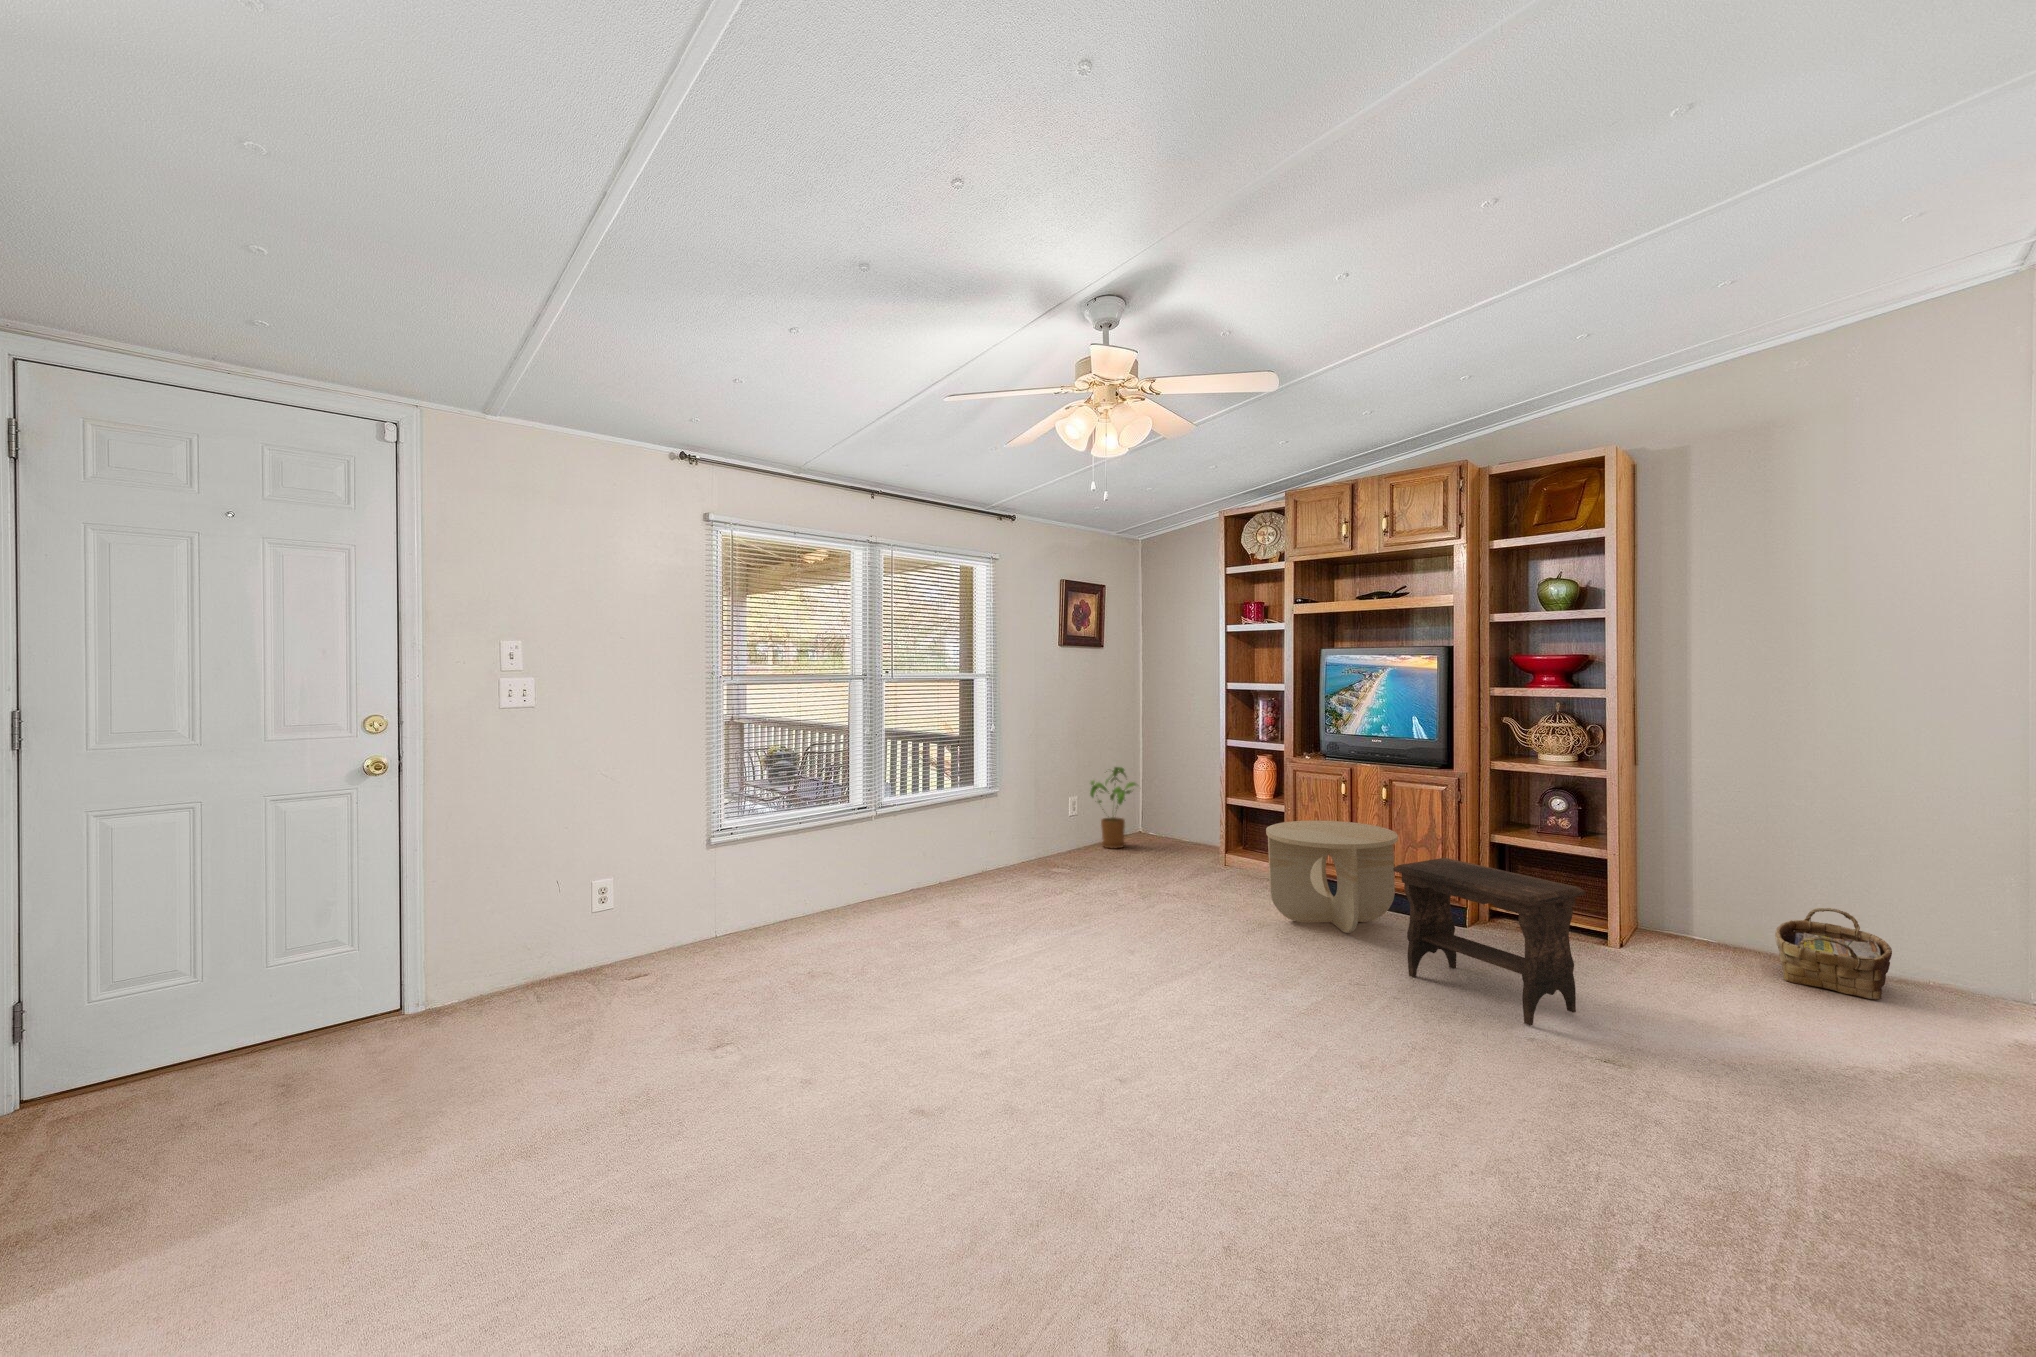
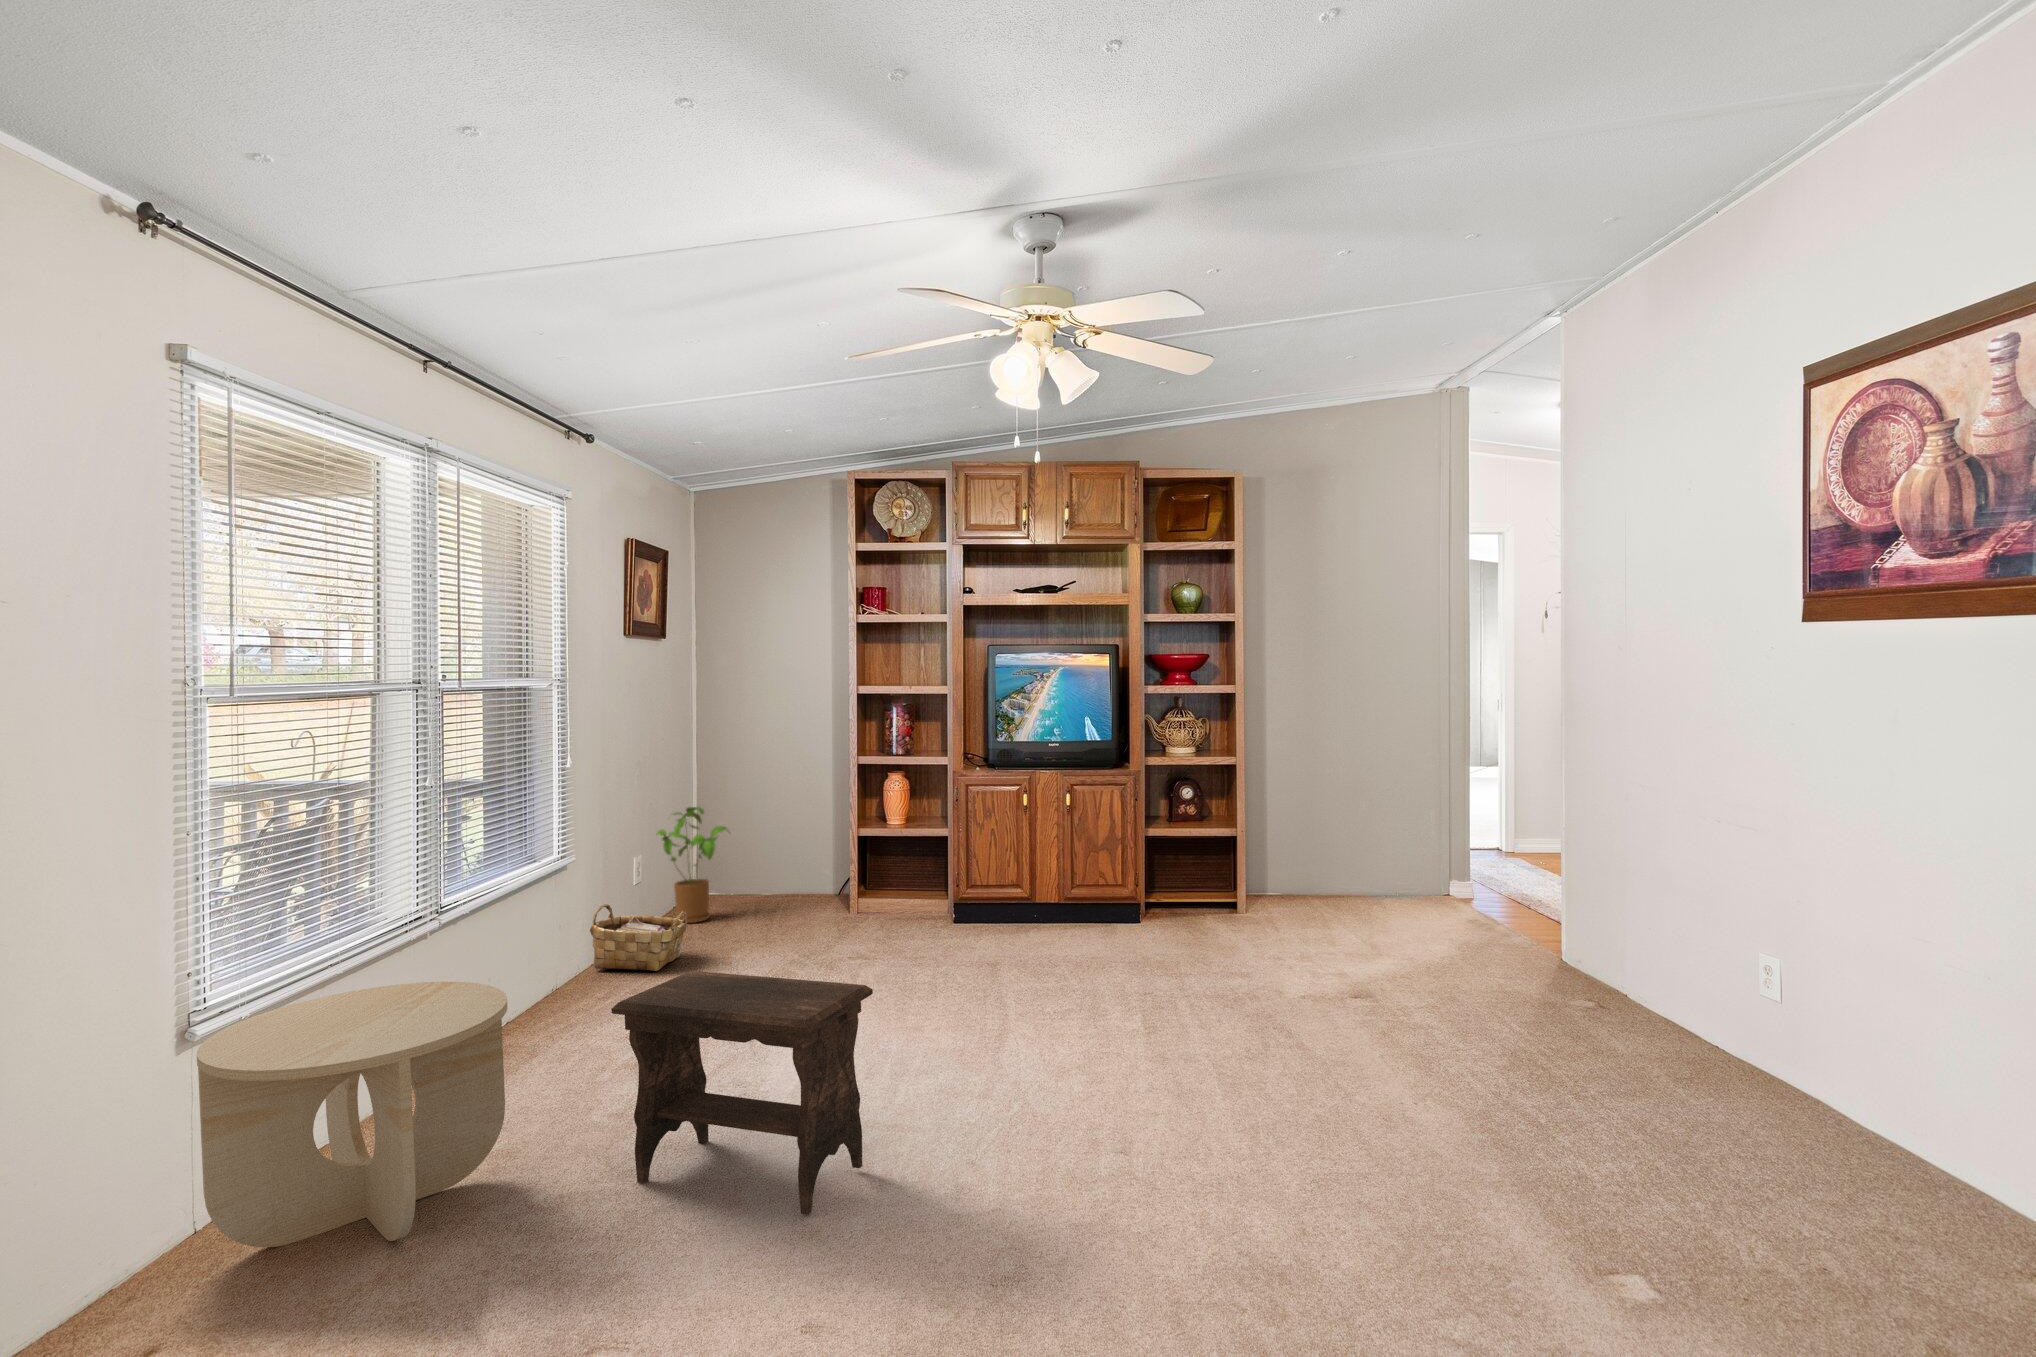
side table: present [1266,820,1398,933] -> present [197,982,507,1247]
footstool: present [1393,858,1585,1025] -> present [611,971,873,1215]
woven basket: present [1775,908,1892,1000] -> present [590,904,687,971]

